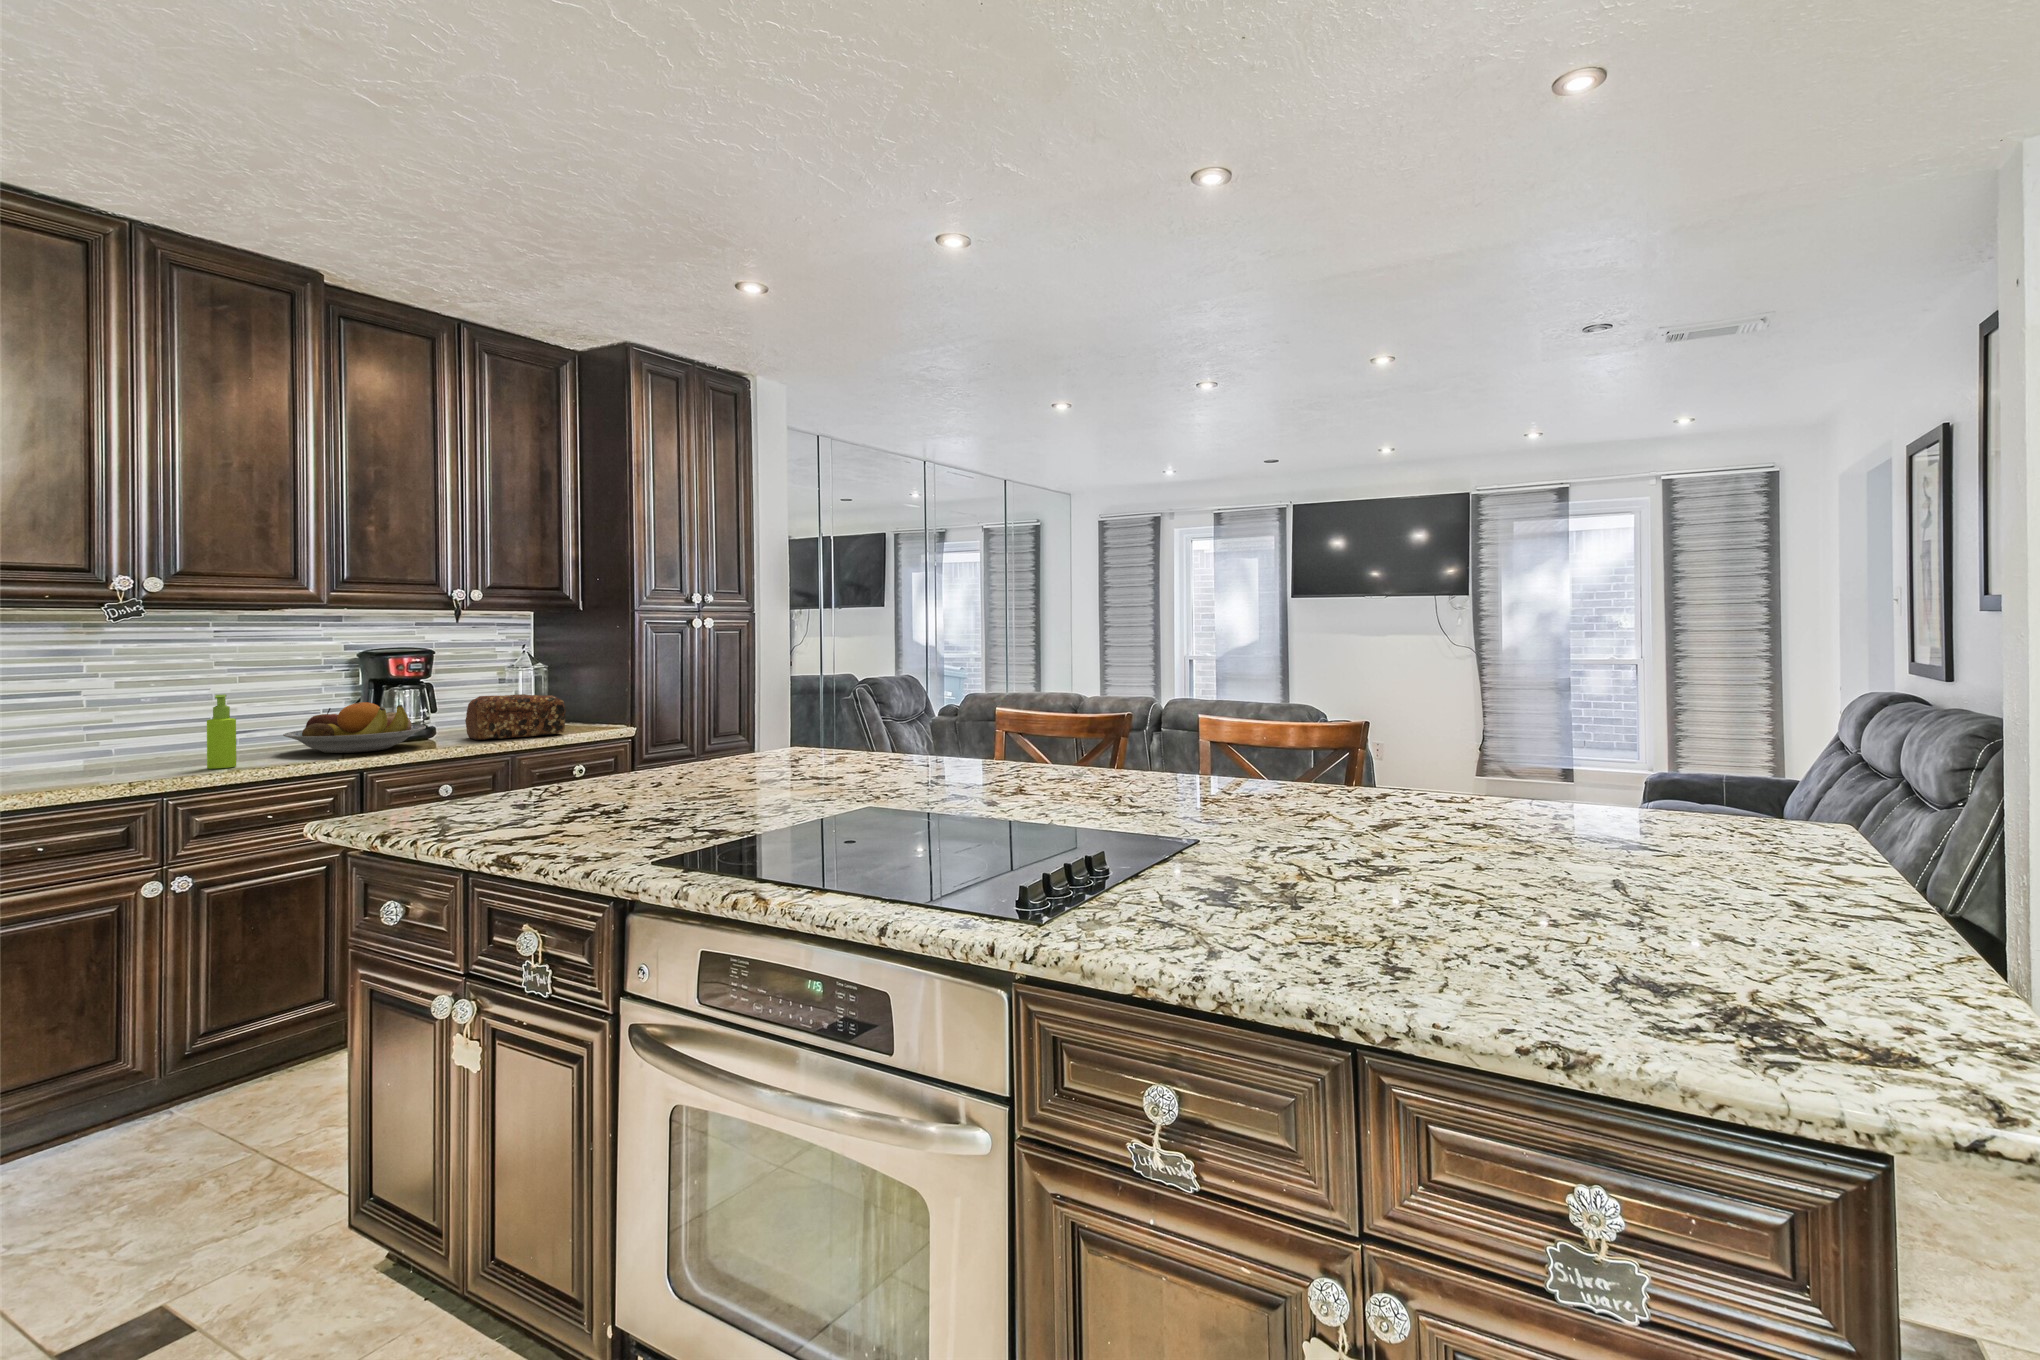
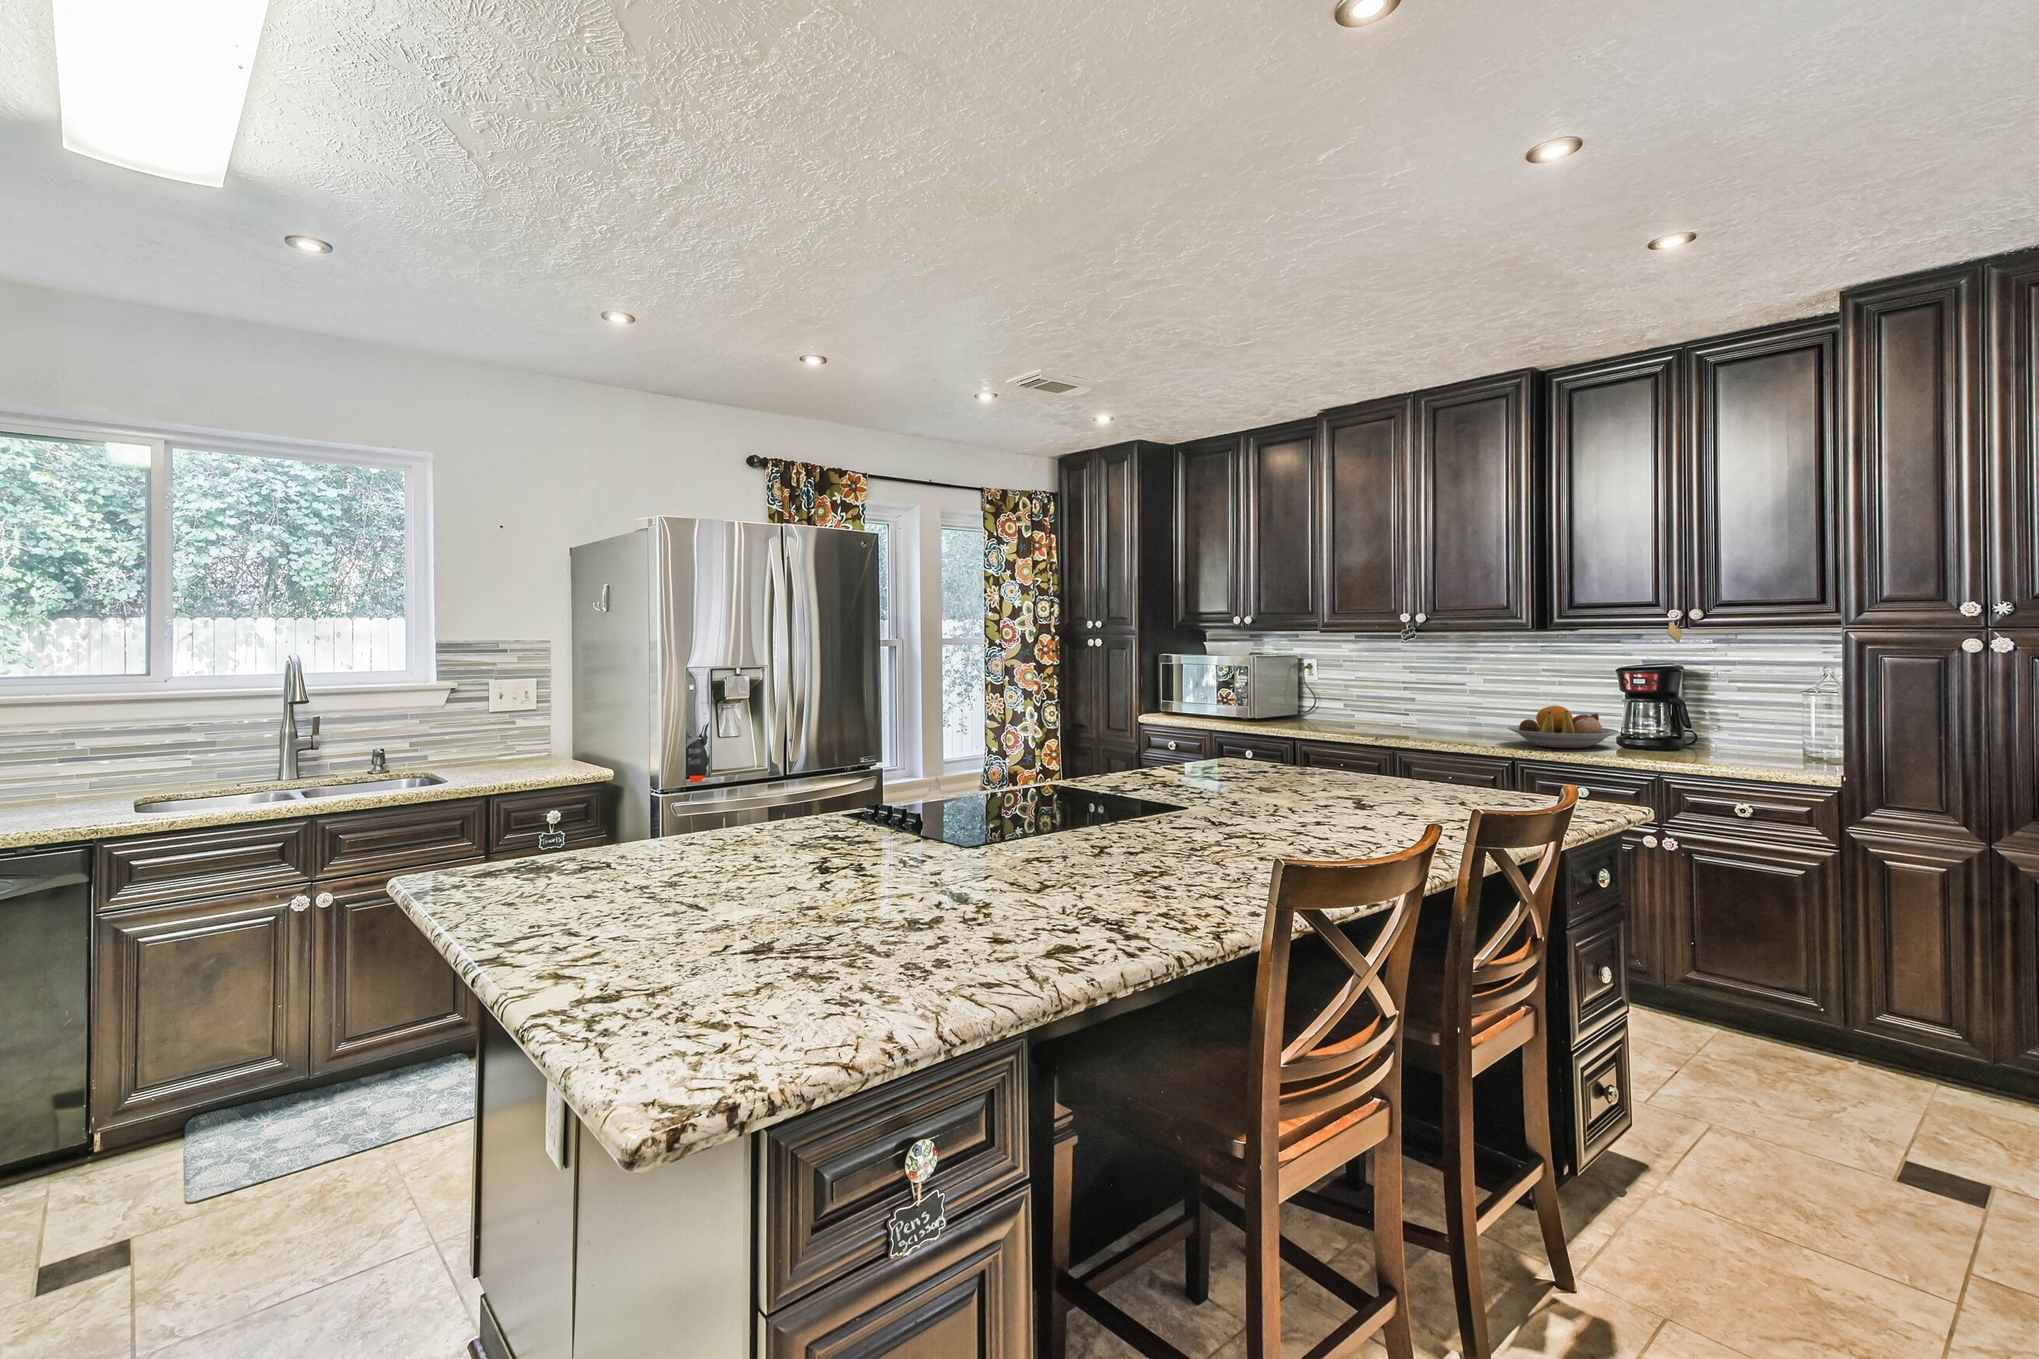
soap dispenser: present [207,694,236,769] -> none [1443,690,1462,742]
bread loaf: present [465,694,566,740] -> none [1650,711,1768,761]

